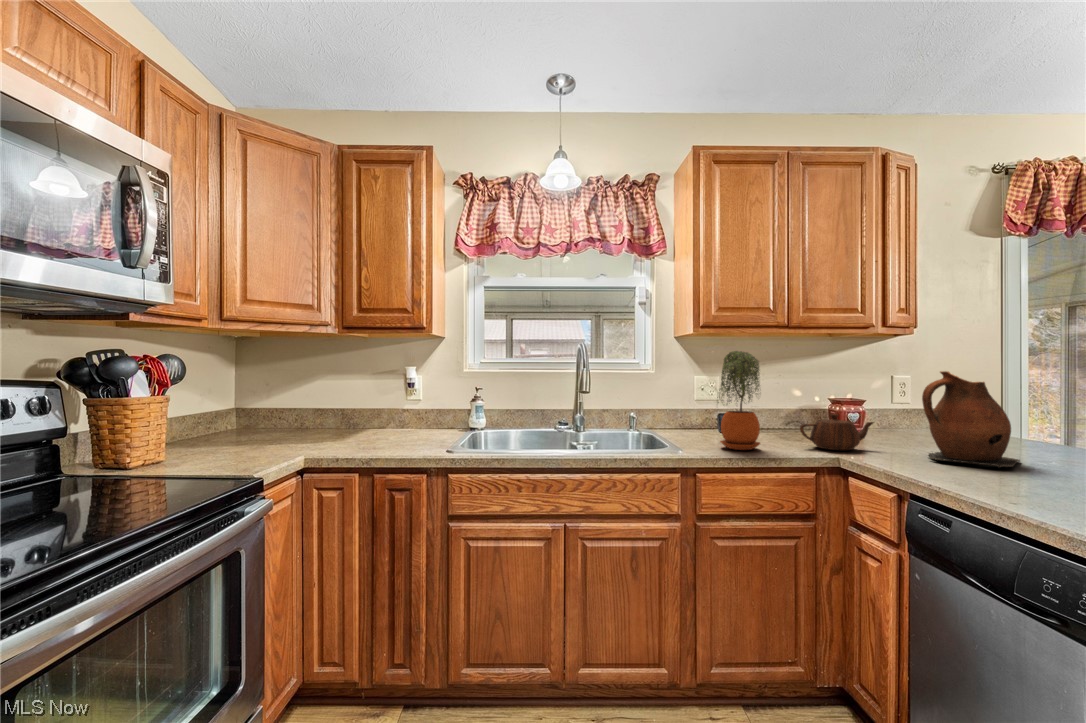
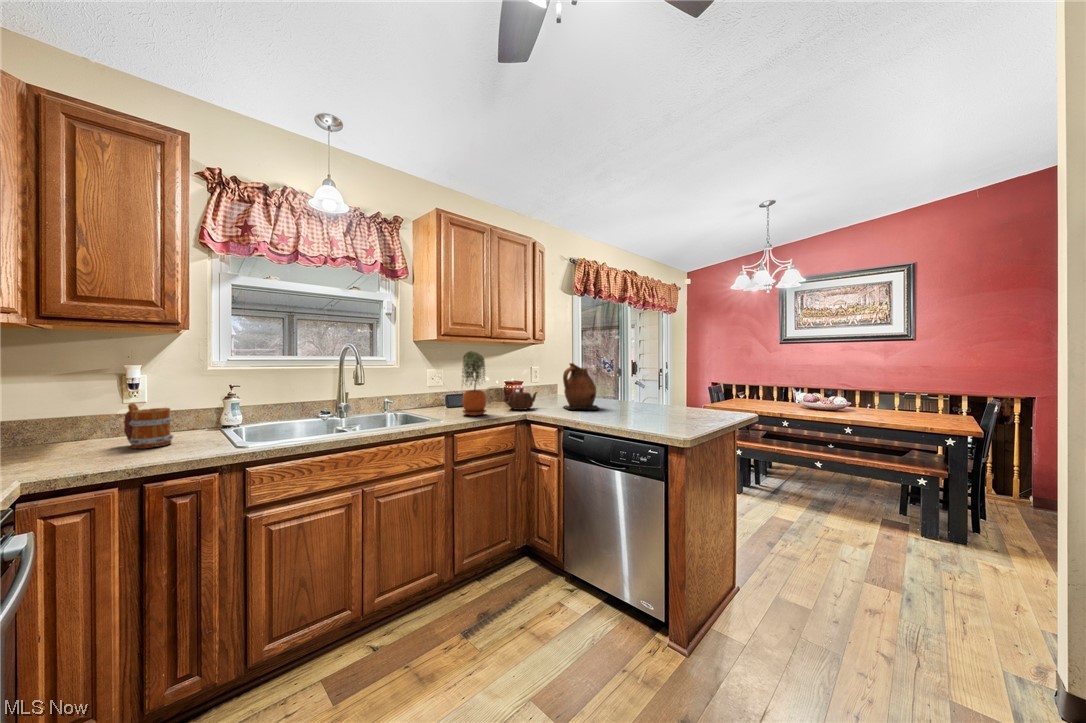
mug: none [388,401,418,442] -> present [124,403,173,448]

